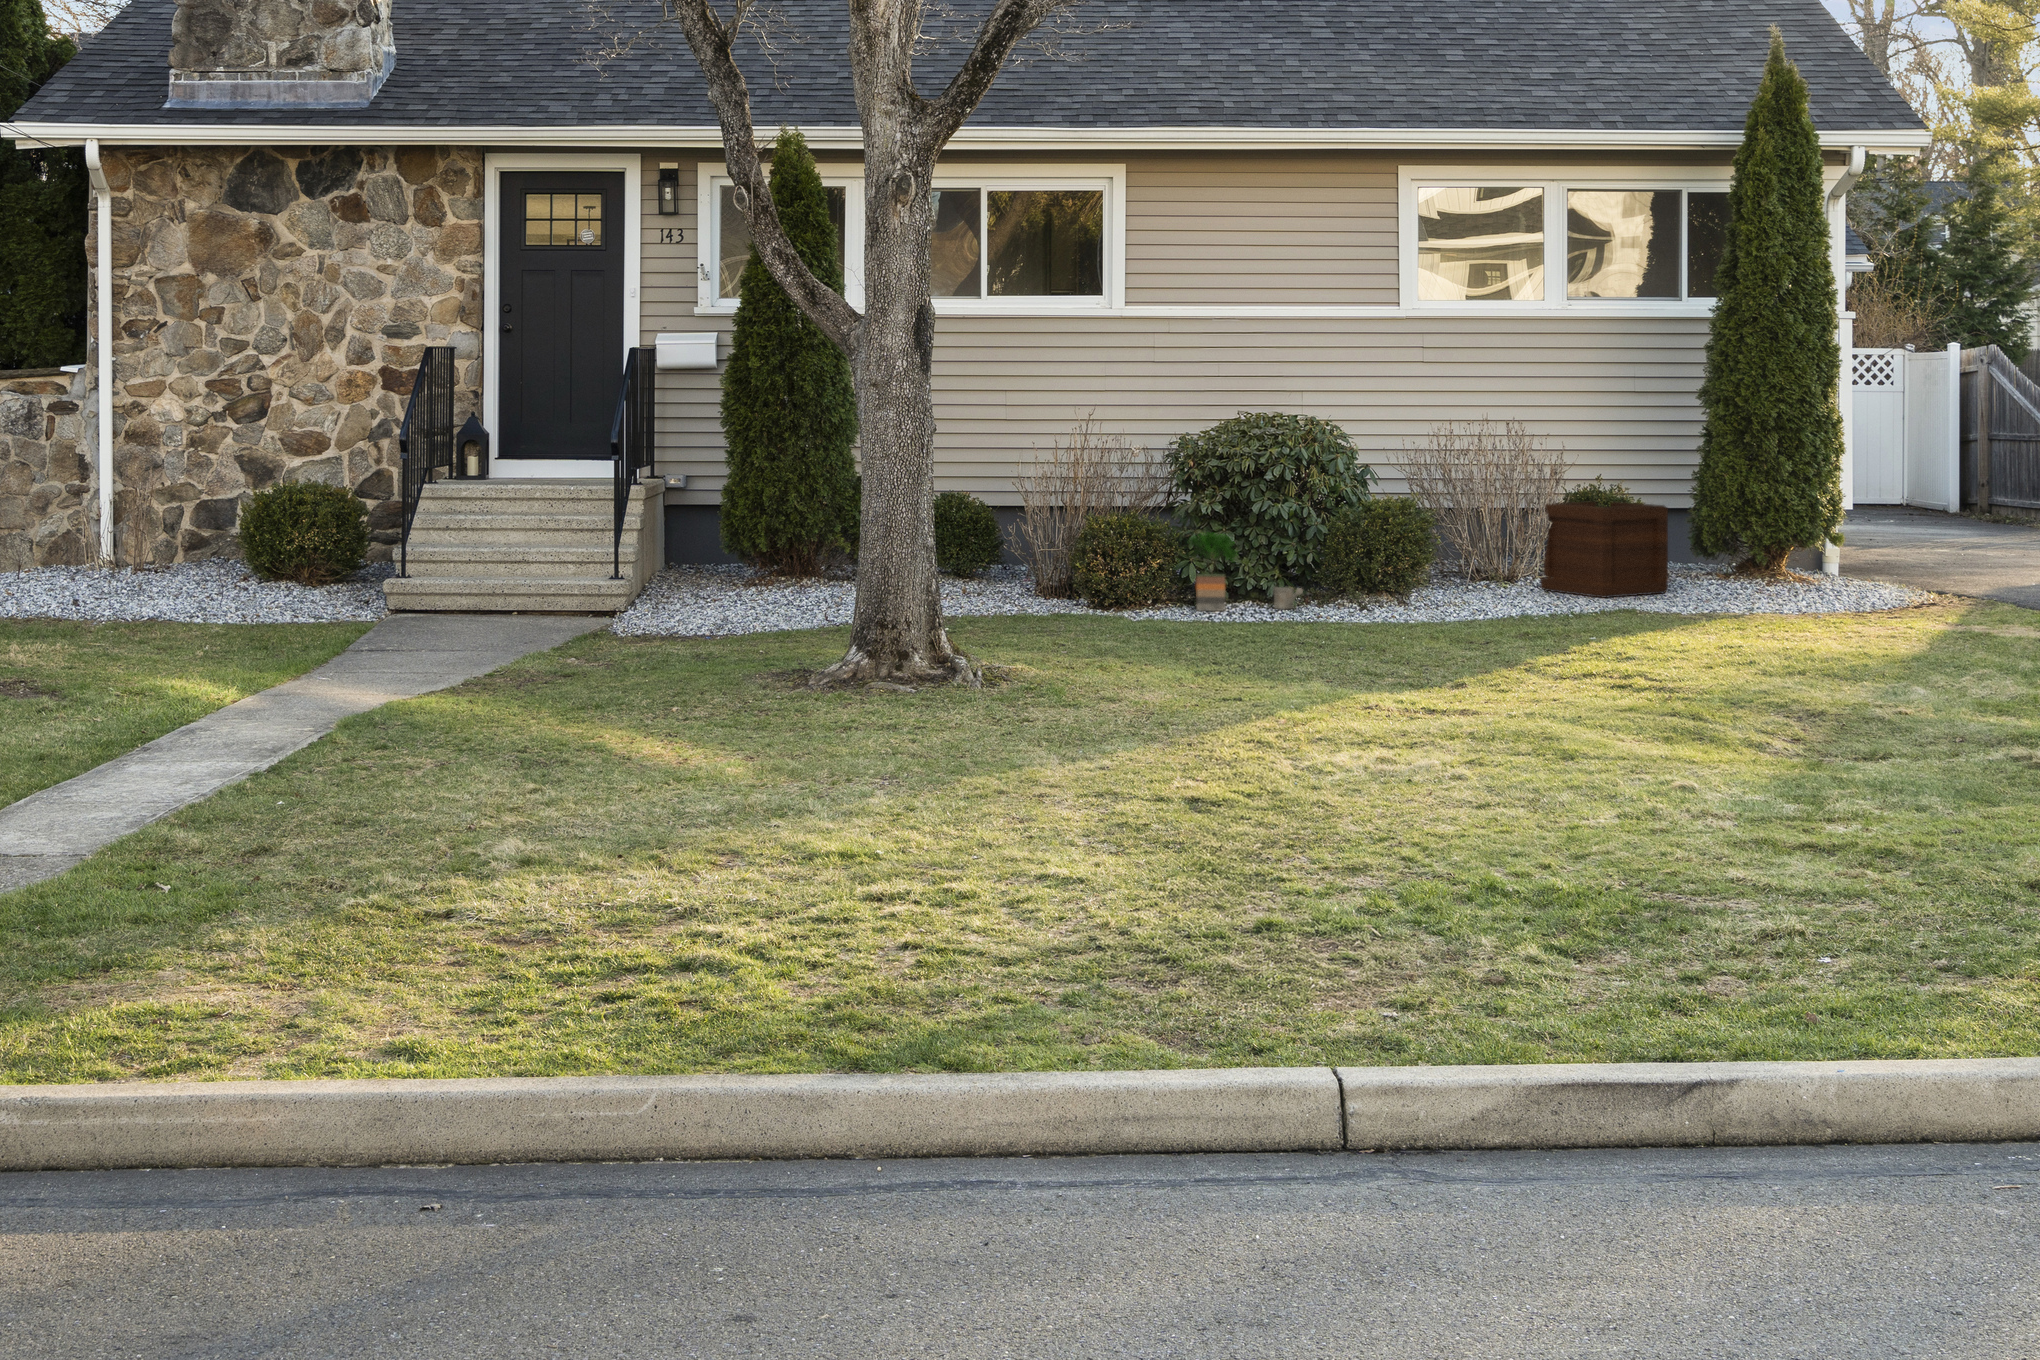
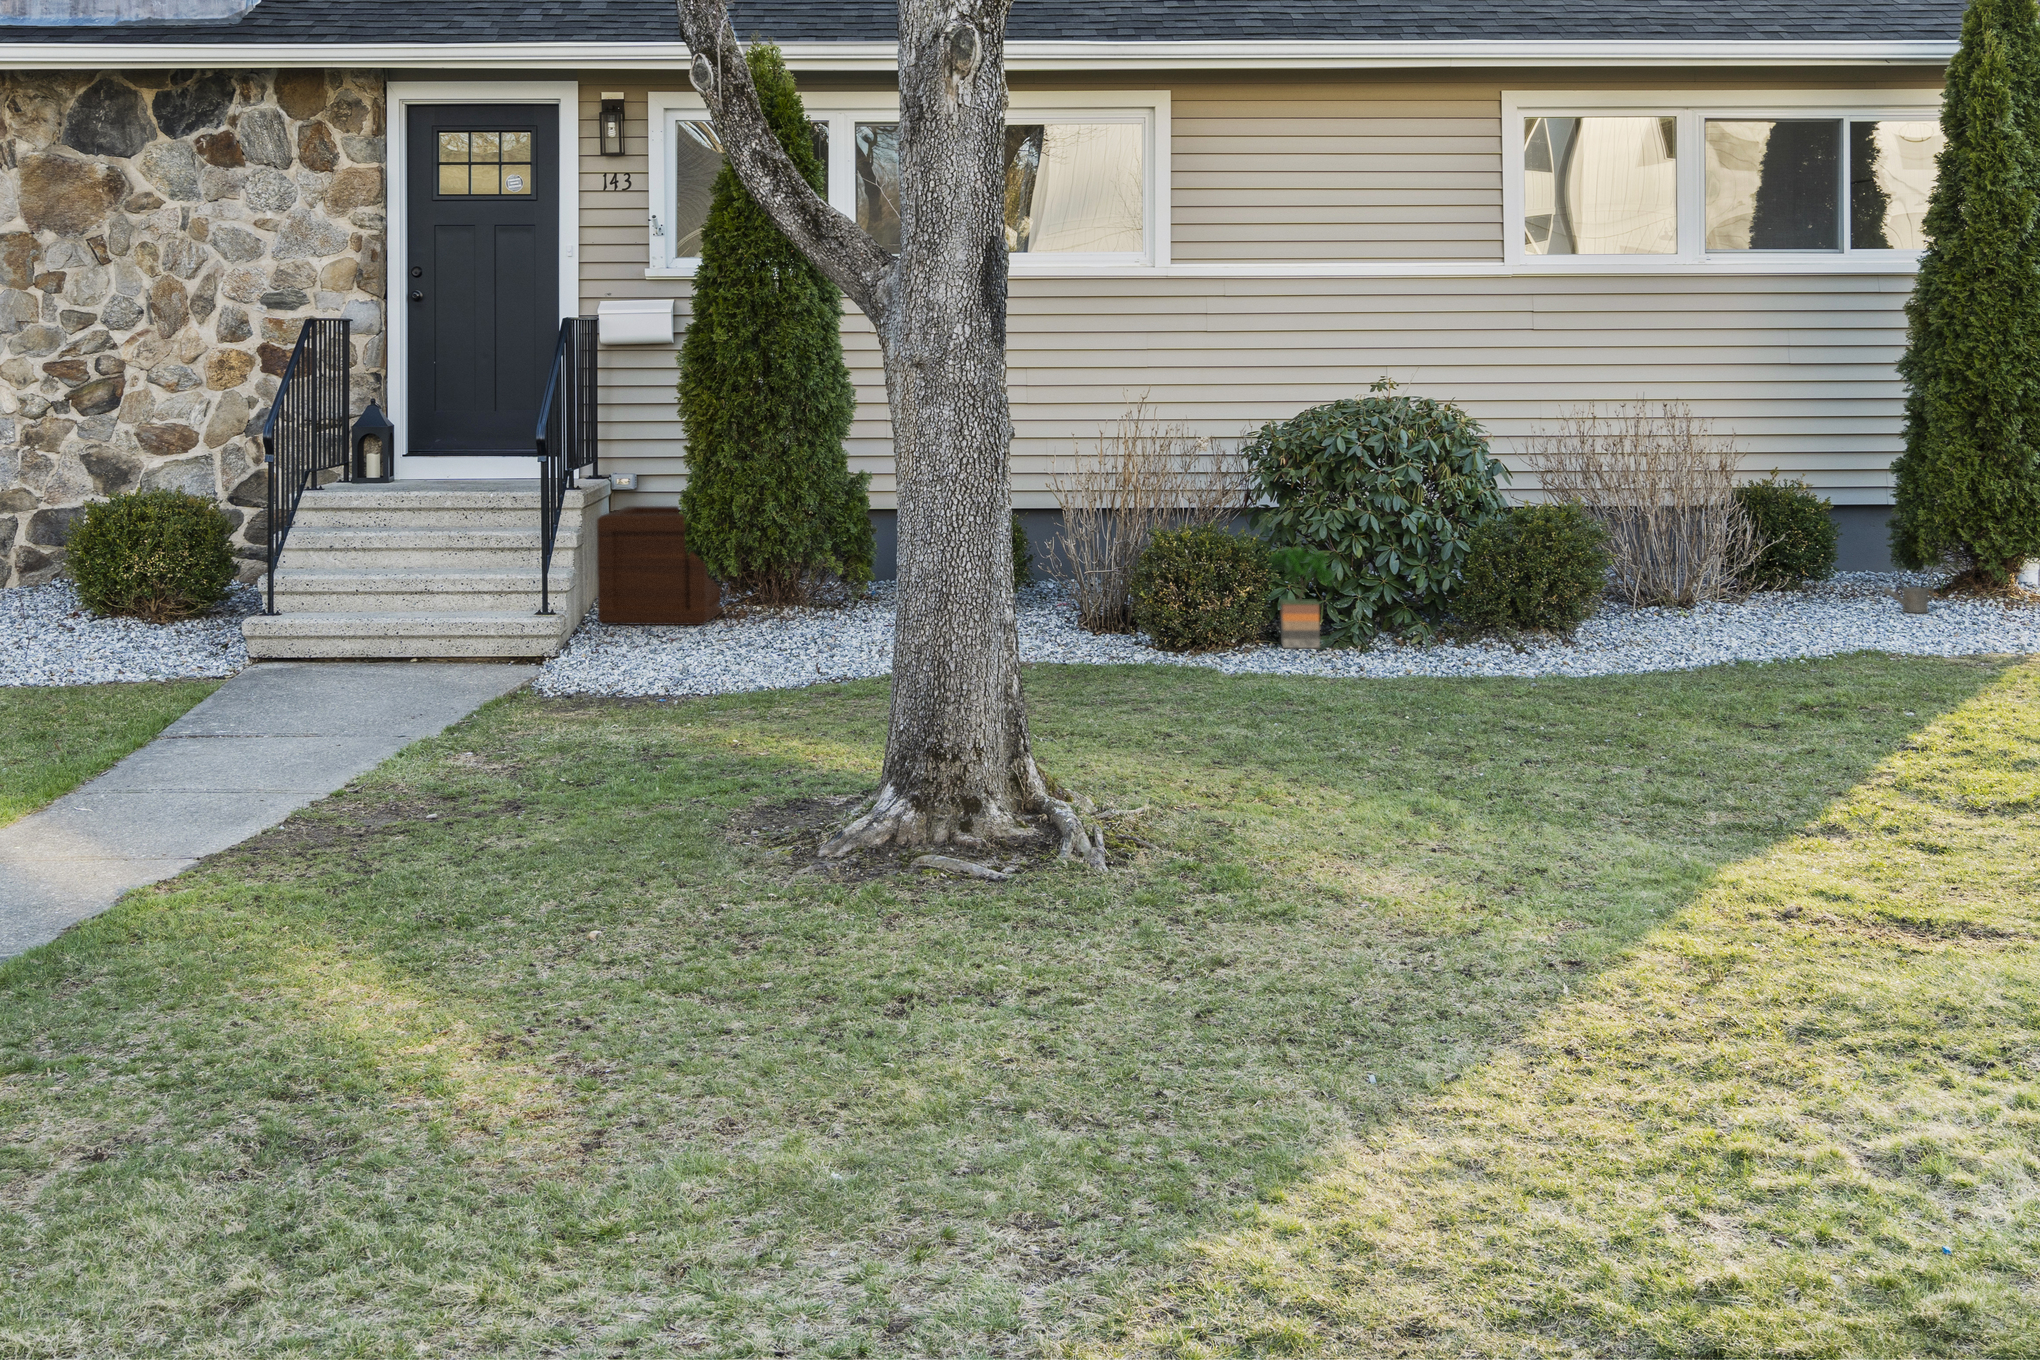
wooden crate: present [1540,502,1668,598] -> present [597,506,723,625]
watering can: present [1273,587,1303,609] -> present [1884,587,1934,613]

